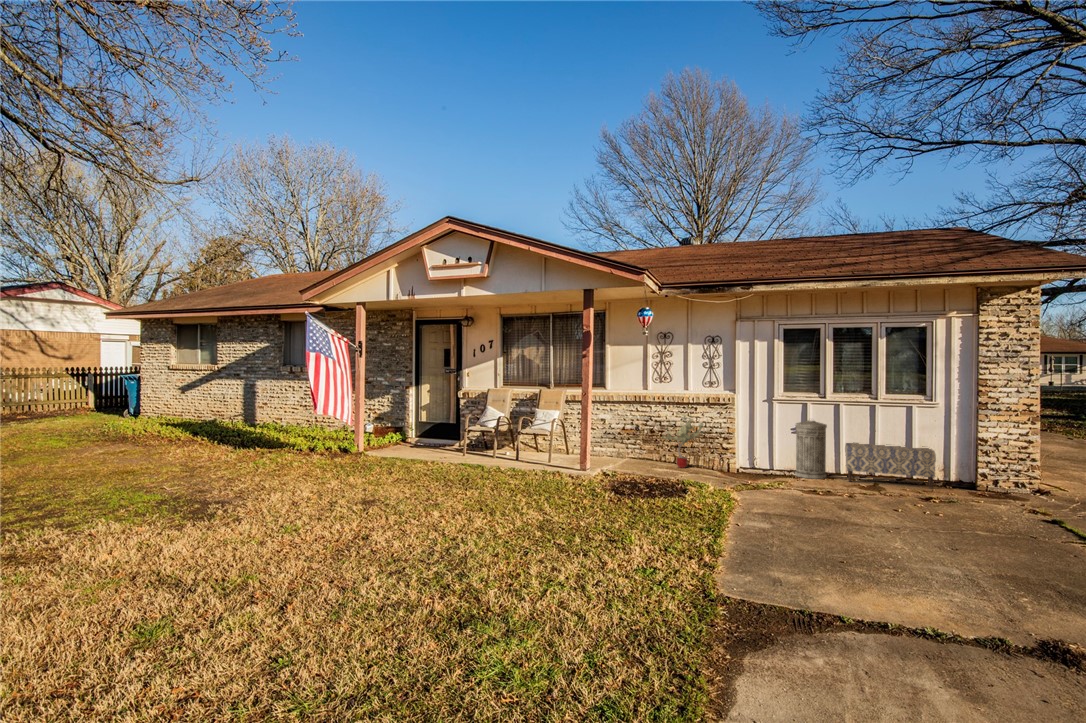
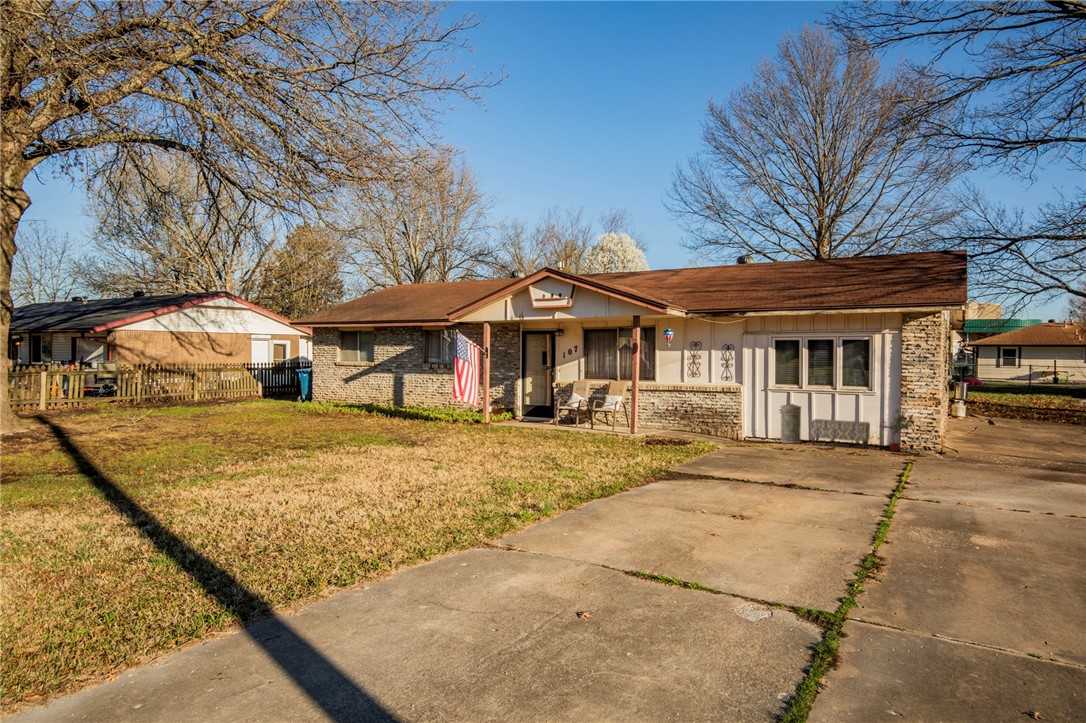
potted tree: present [662,415,703,468] -> present [880,409,913,451]

